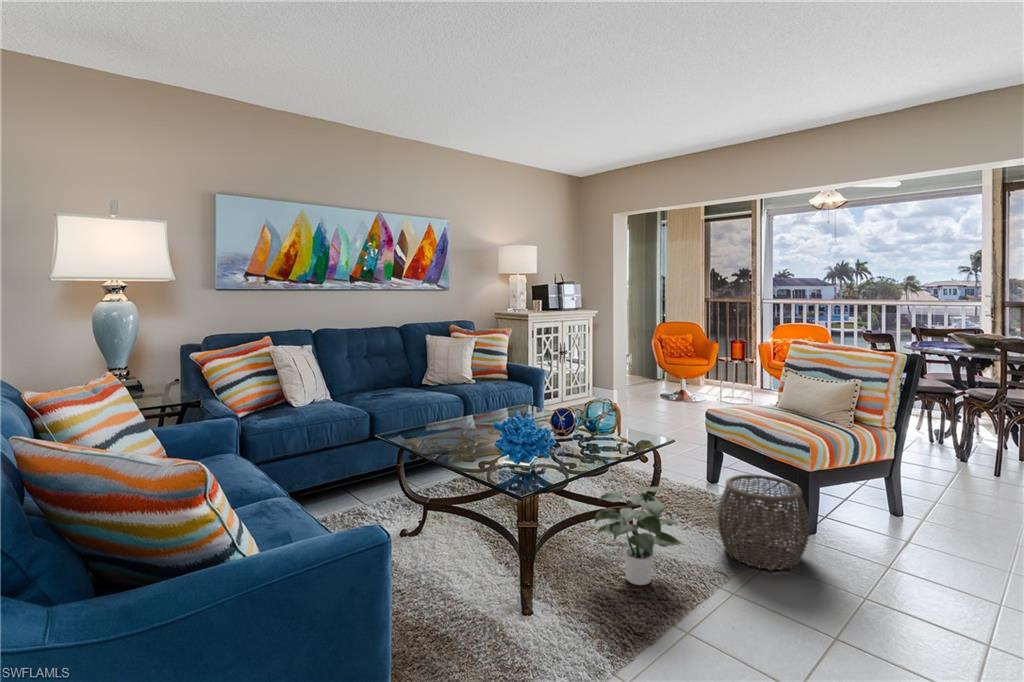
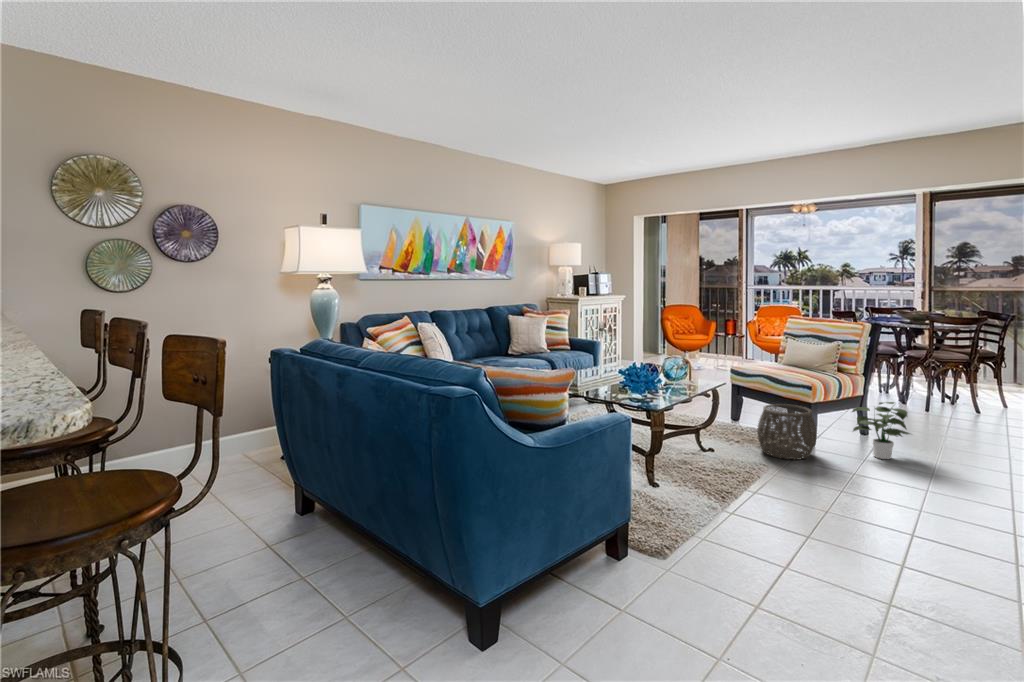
potted plant: present [594,487,684,585] -> present [852,402,910,459]

